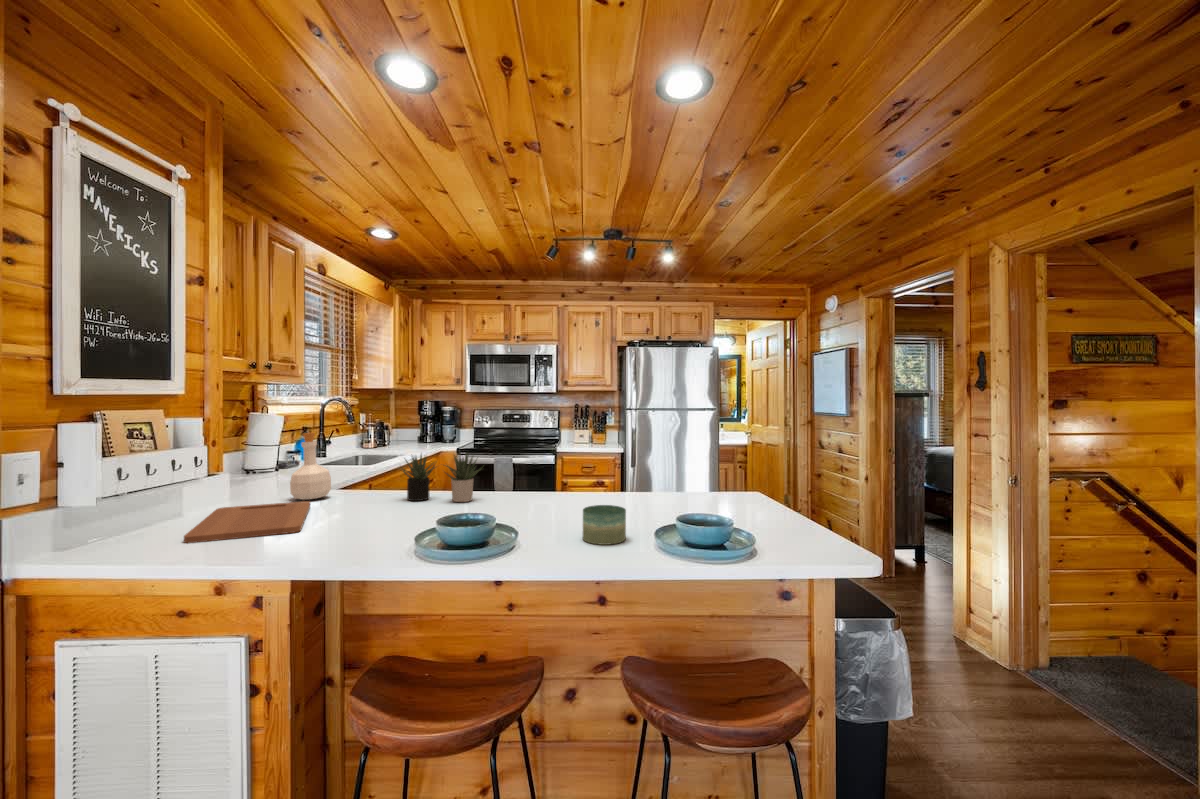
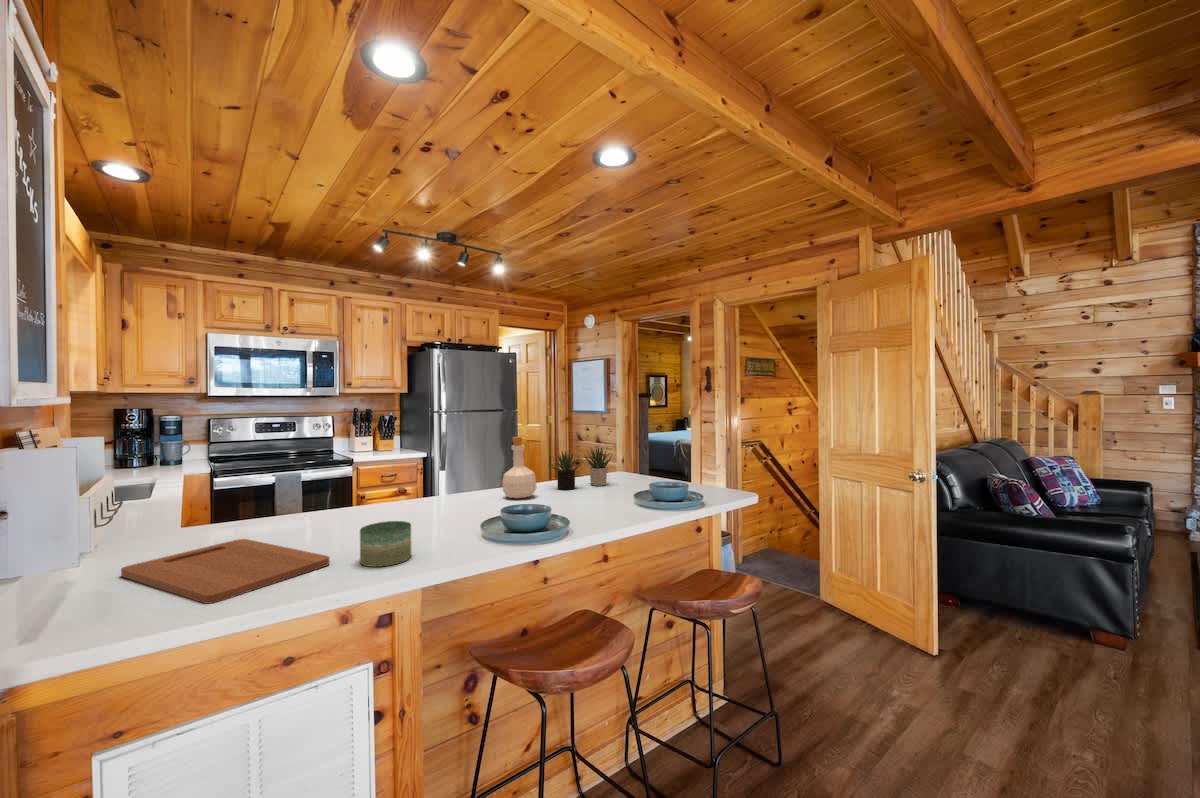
bottle: present [290,433,331,500] -> present [502,437,536,498]
succulent plant: present [401,454,481,502] -> present [550,447,611,490]
candle: present [583,505,626,545] -> present [360,521,411,567]

